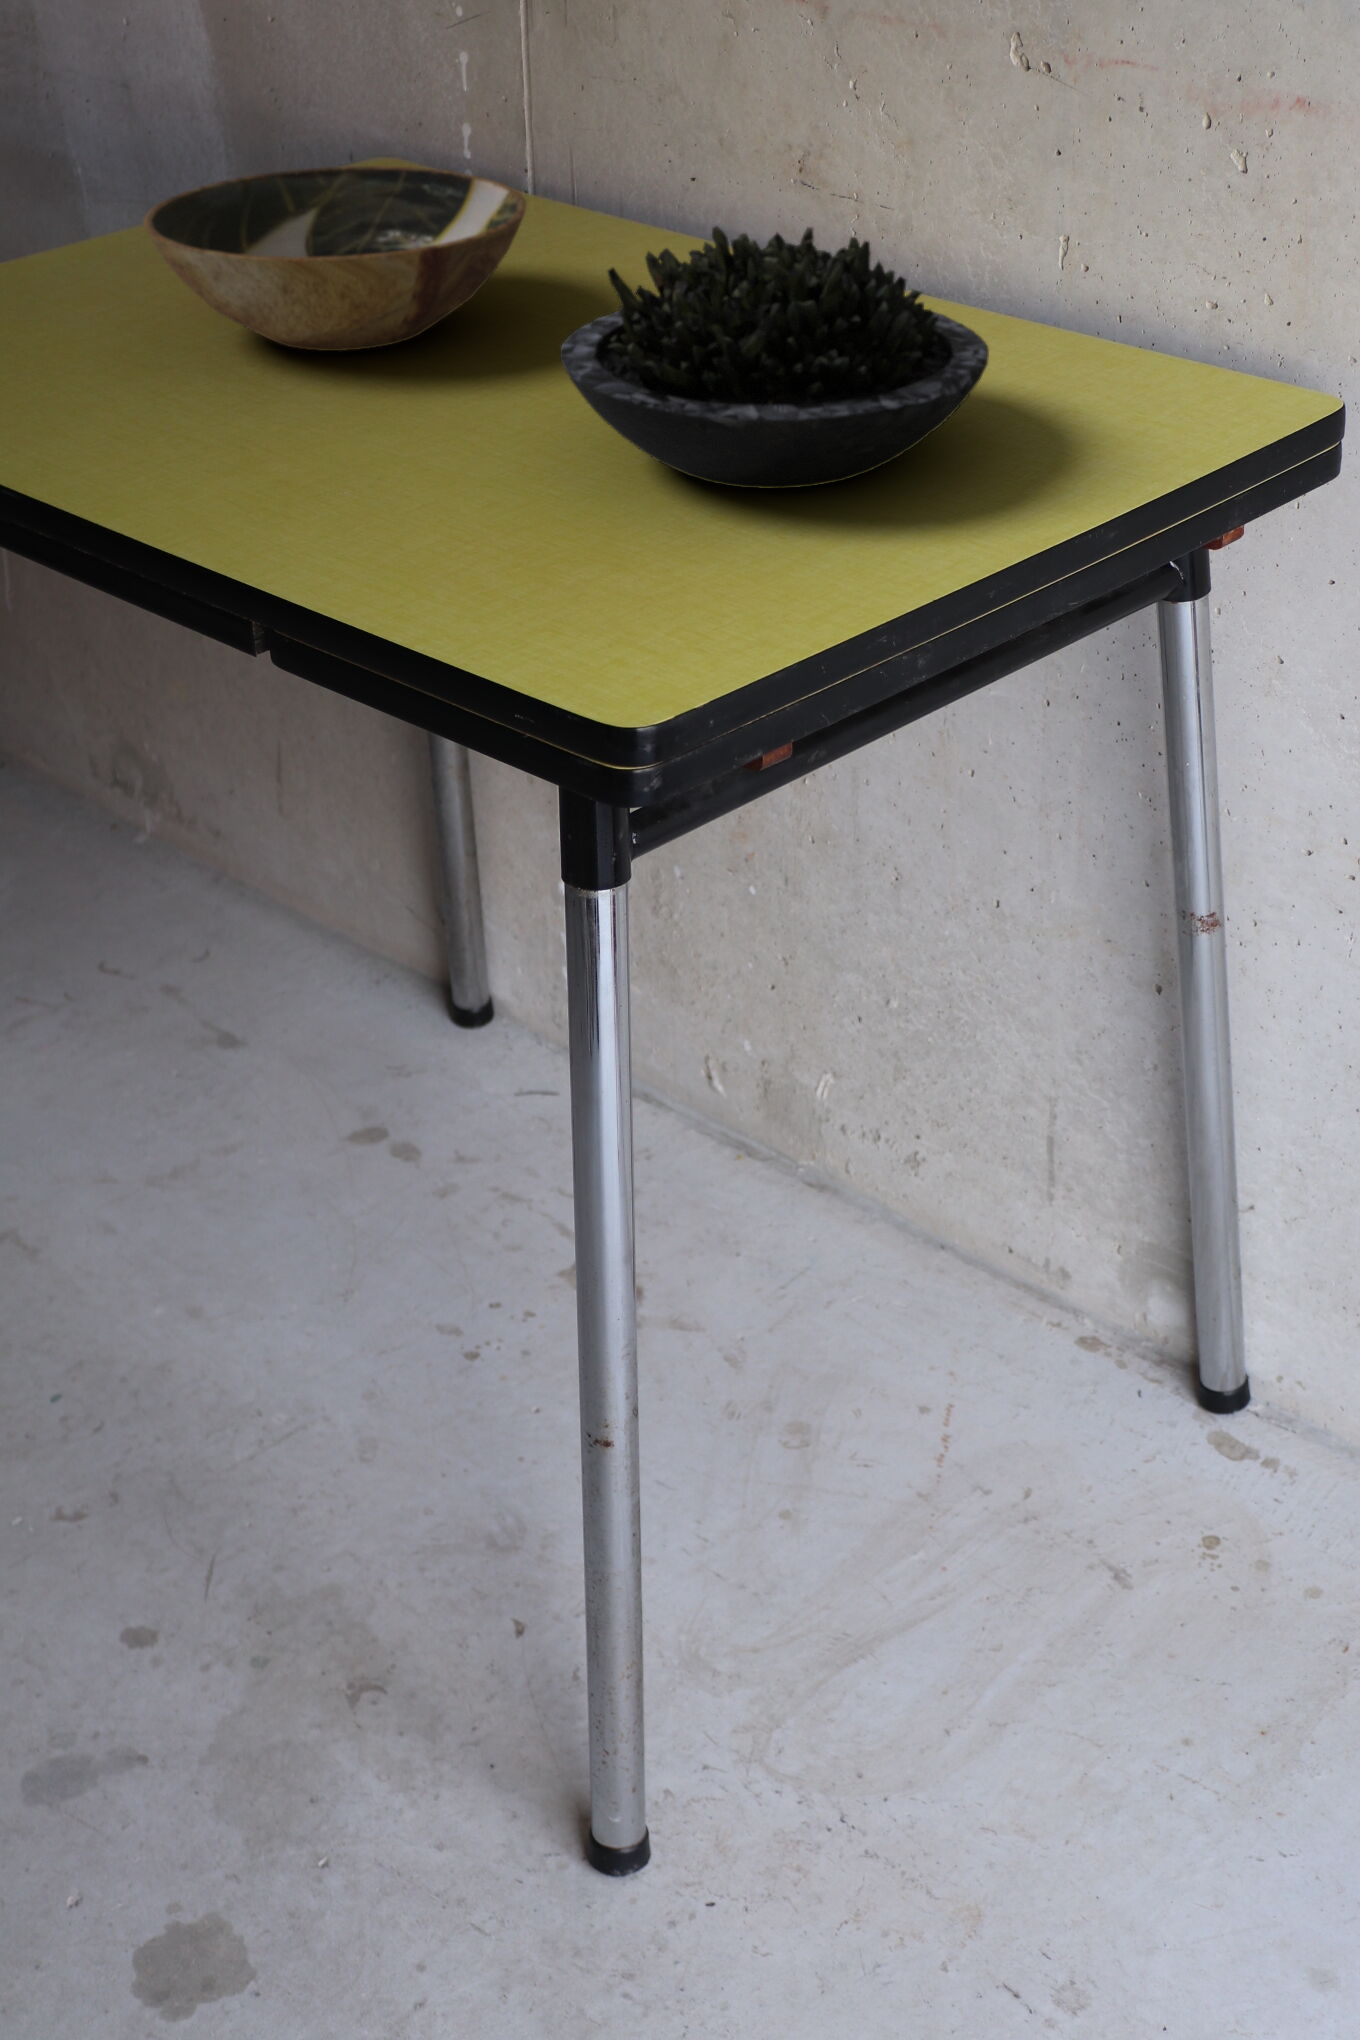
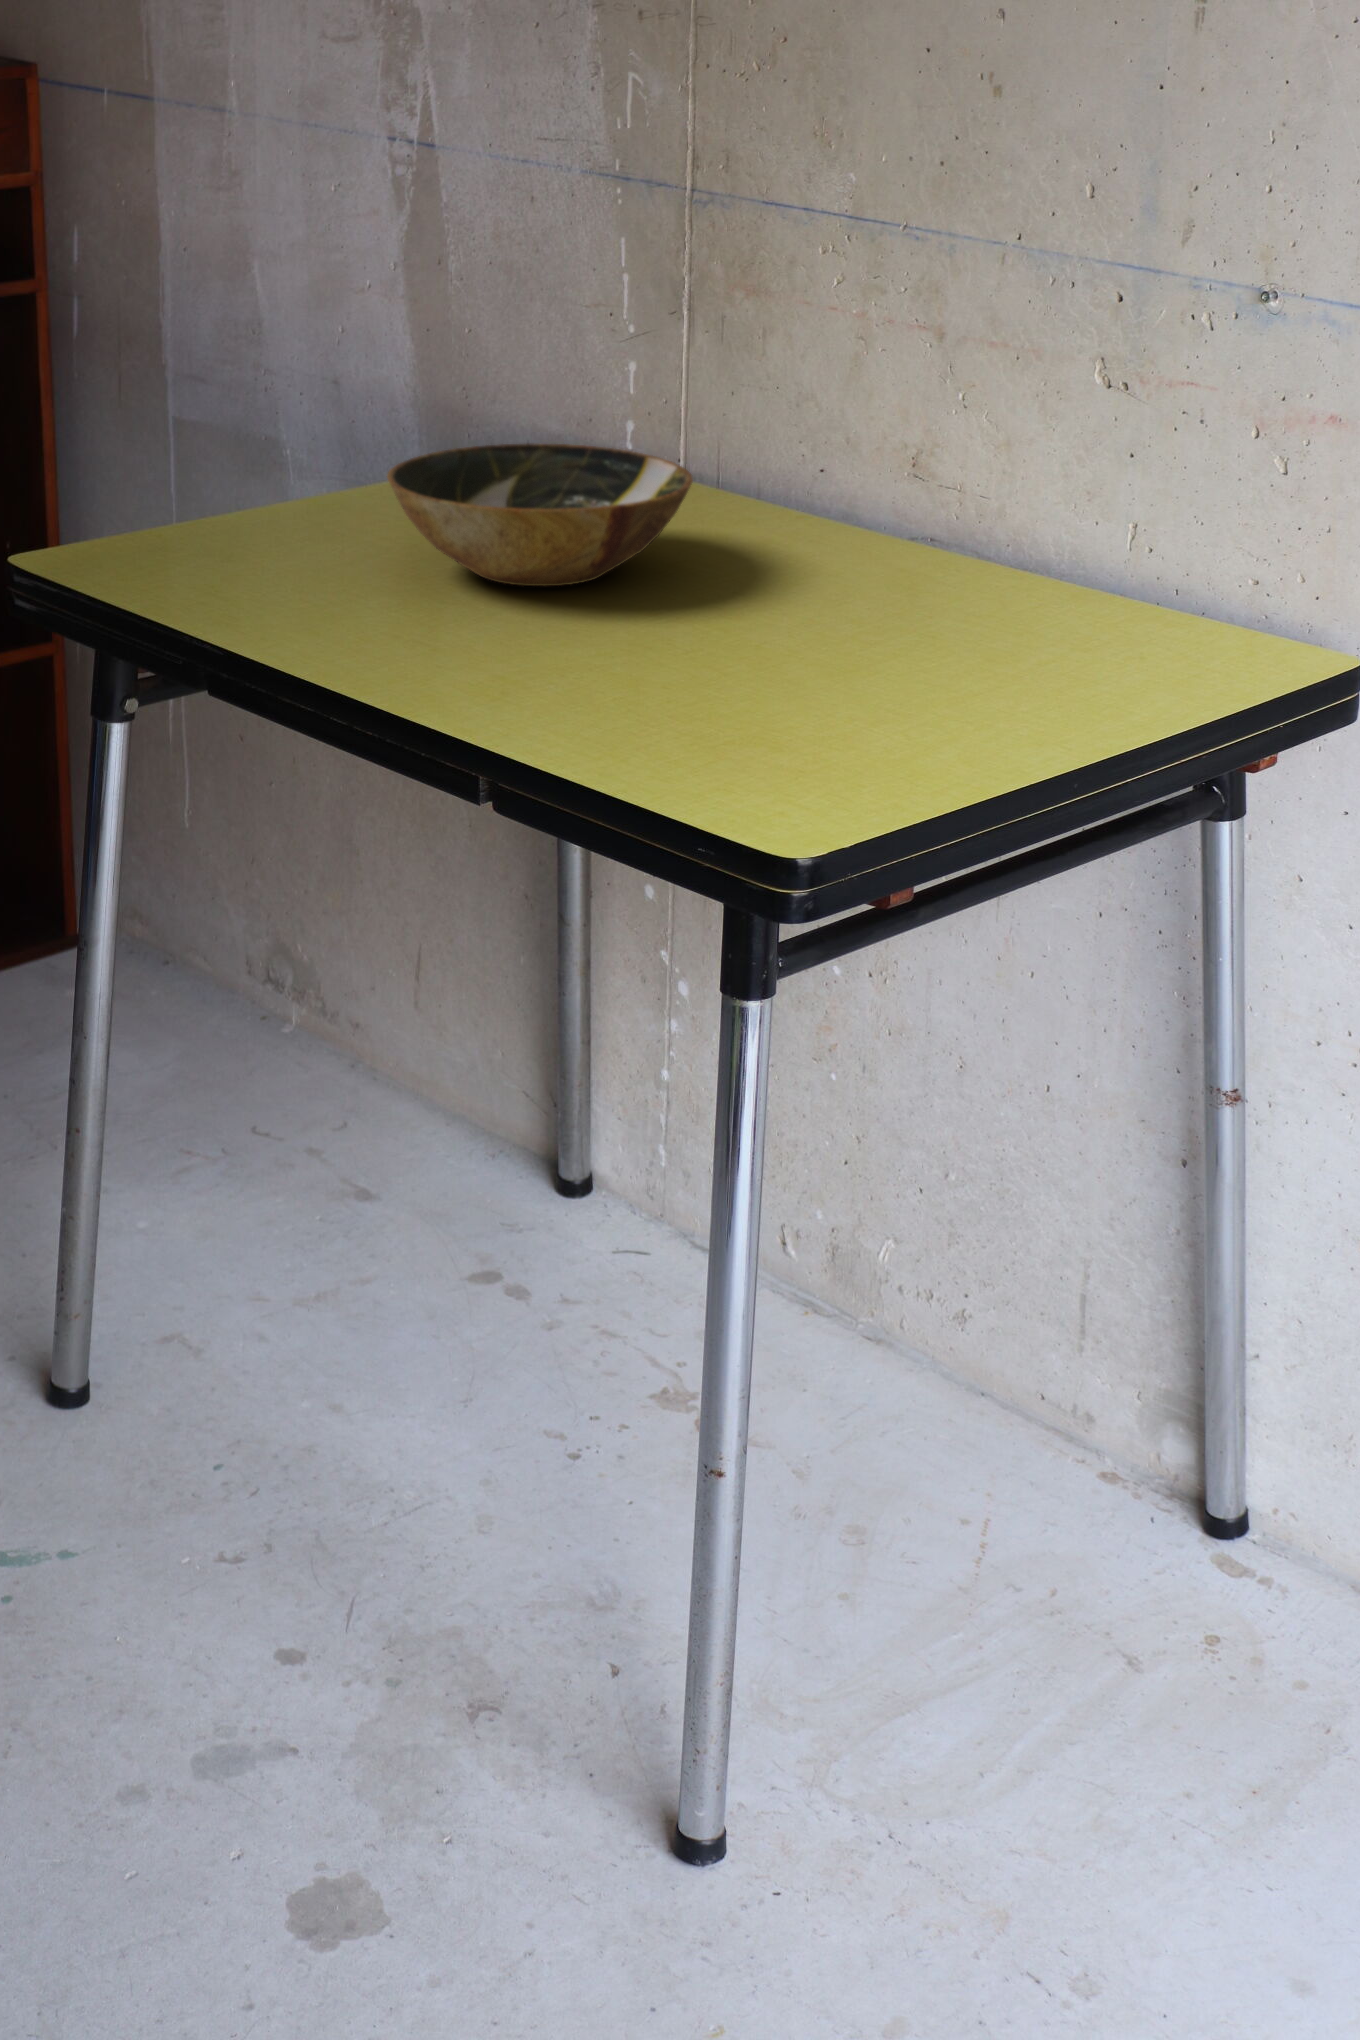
succulent plant: present [560,226,989,489] -> none [728,494,1072,701]

